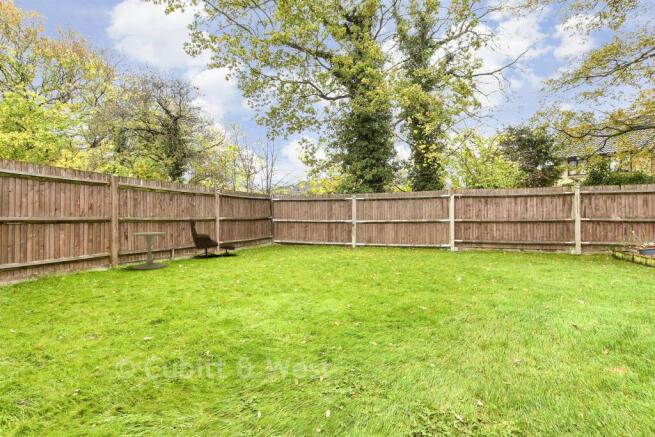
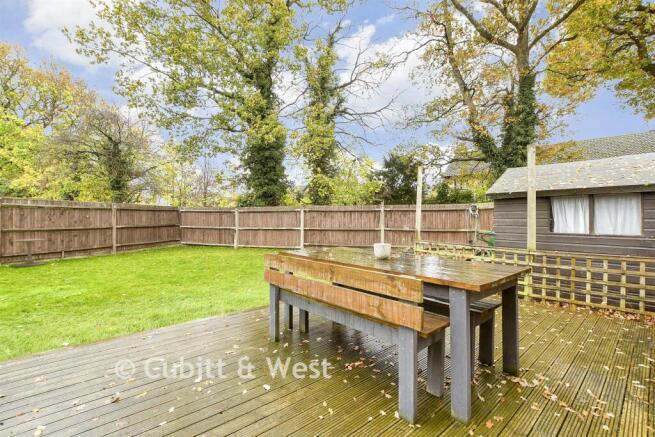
lounge chair: present [190,219,235,258] -> none [78,228,121,258]

